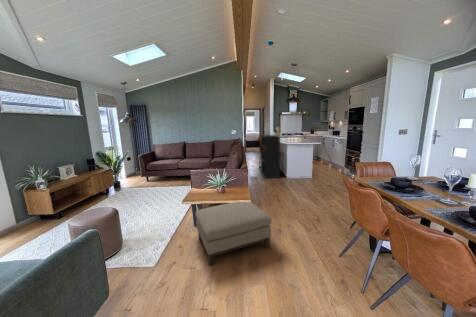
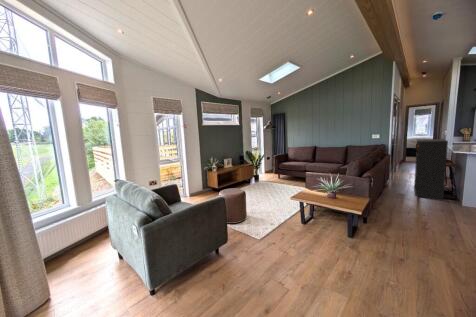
ottoman: present [195,202,271,265] -> none [296,207,373,264]

